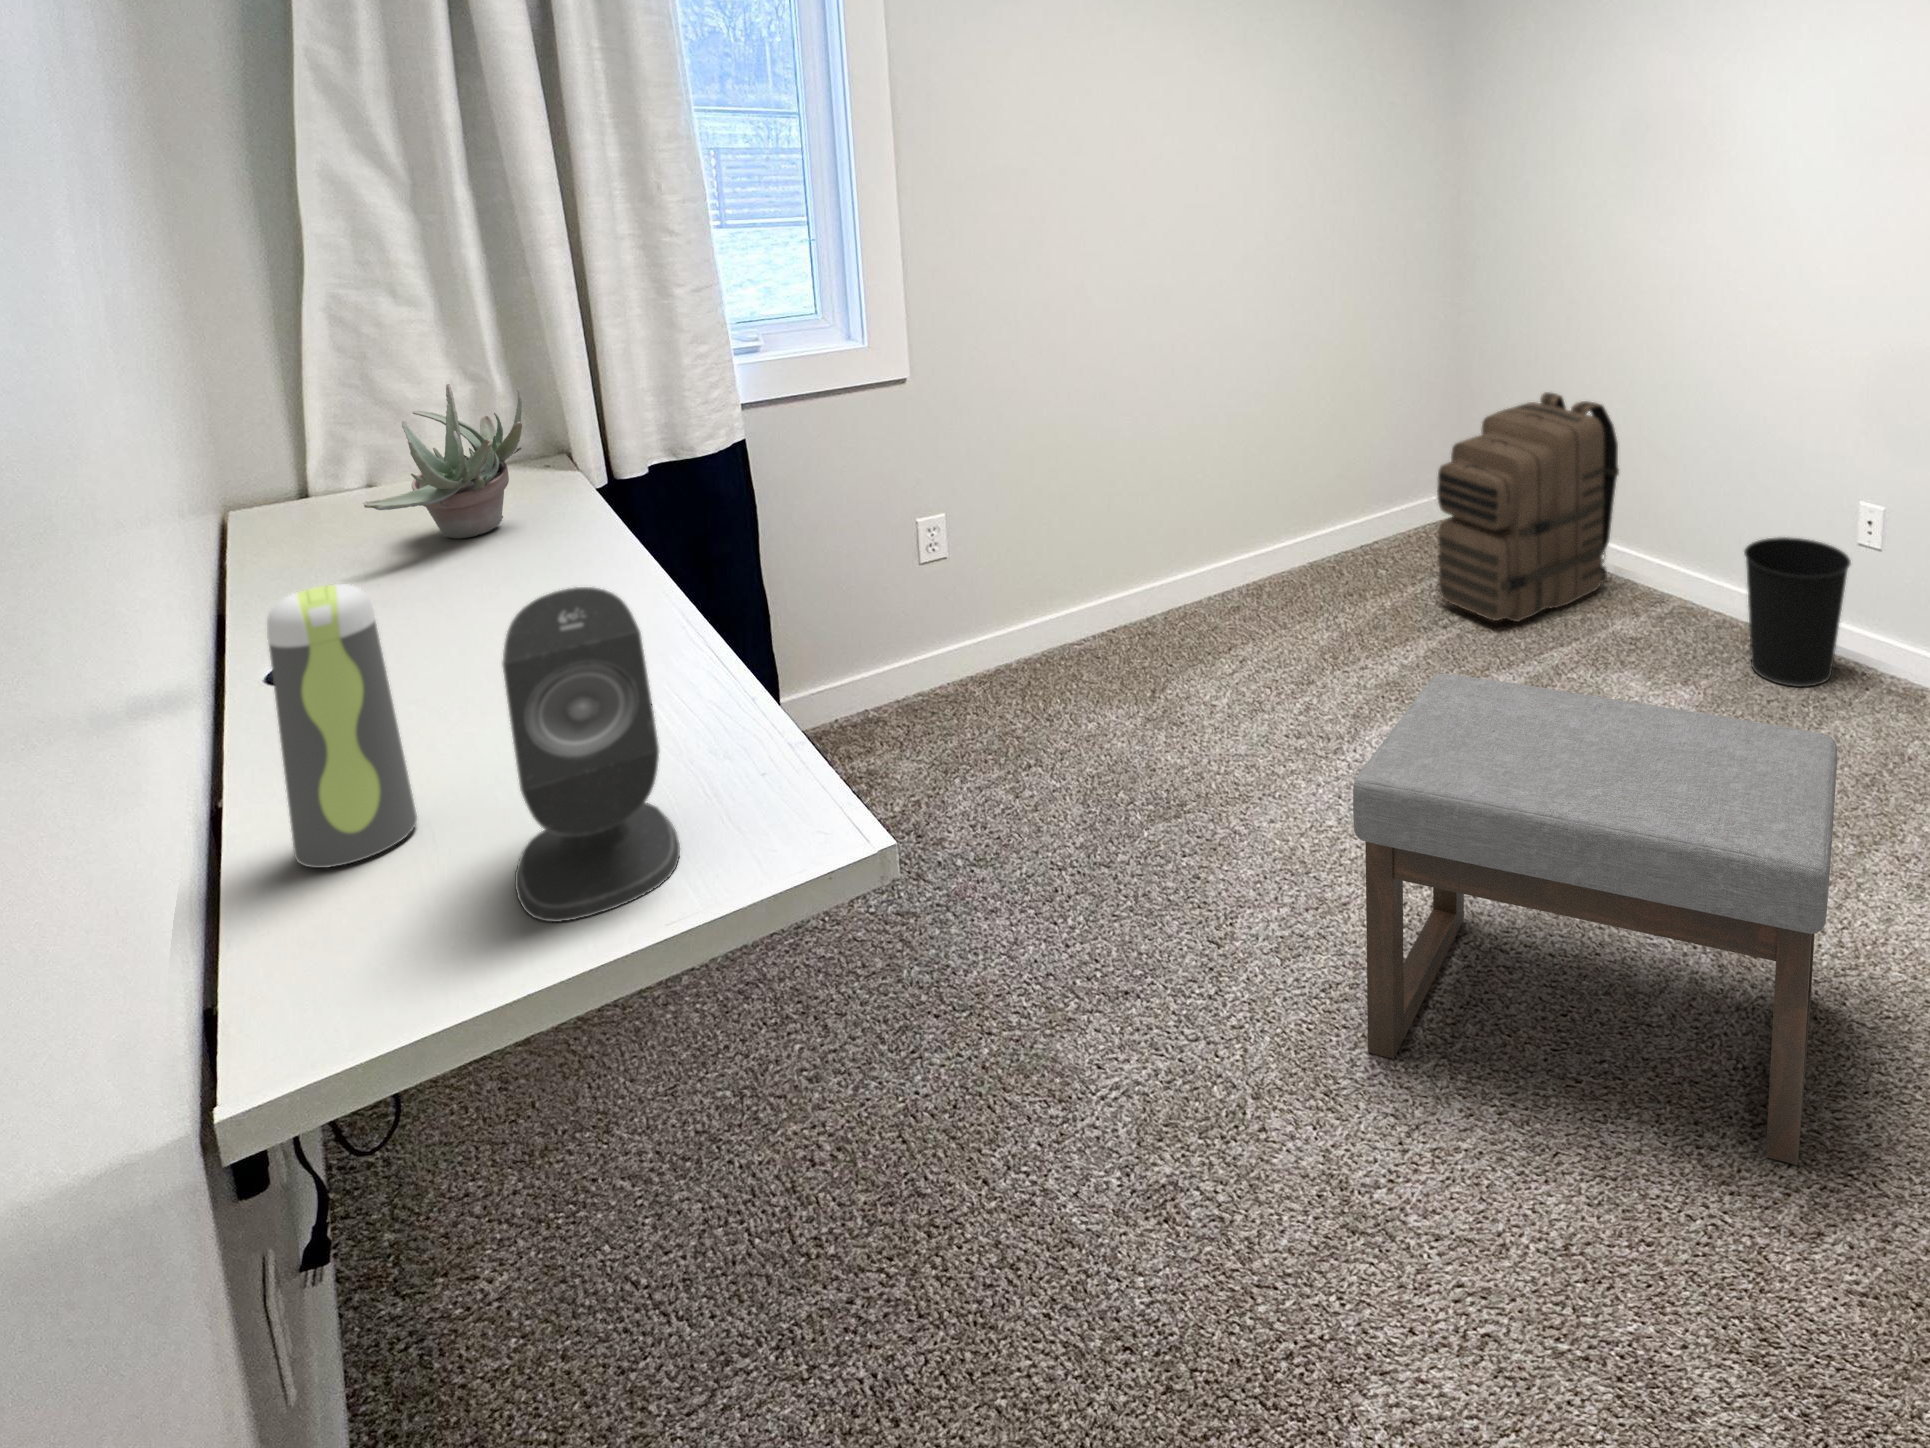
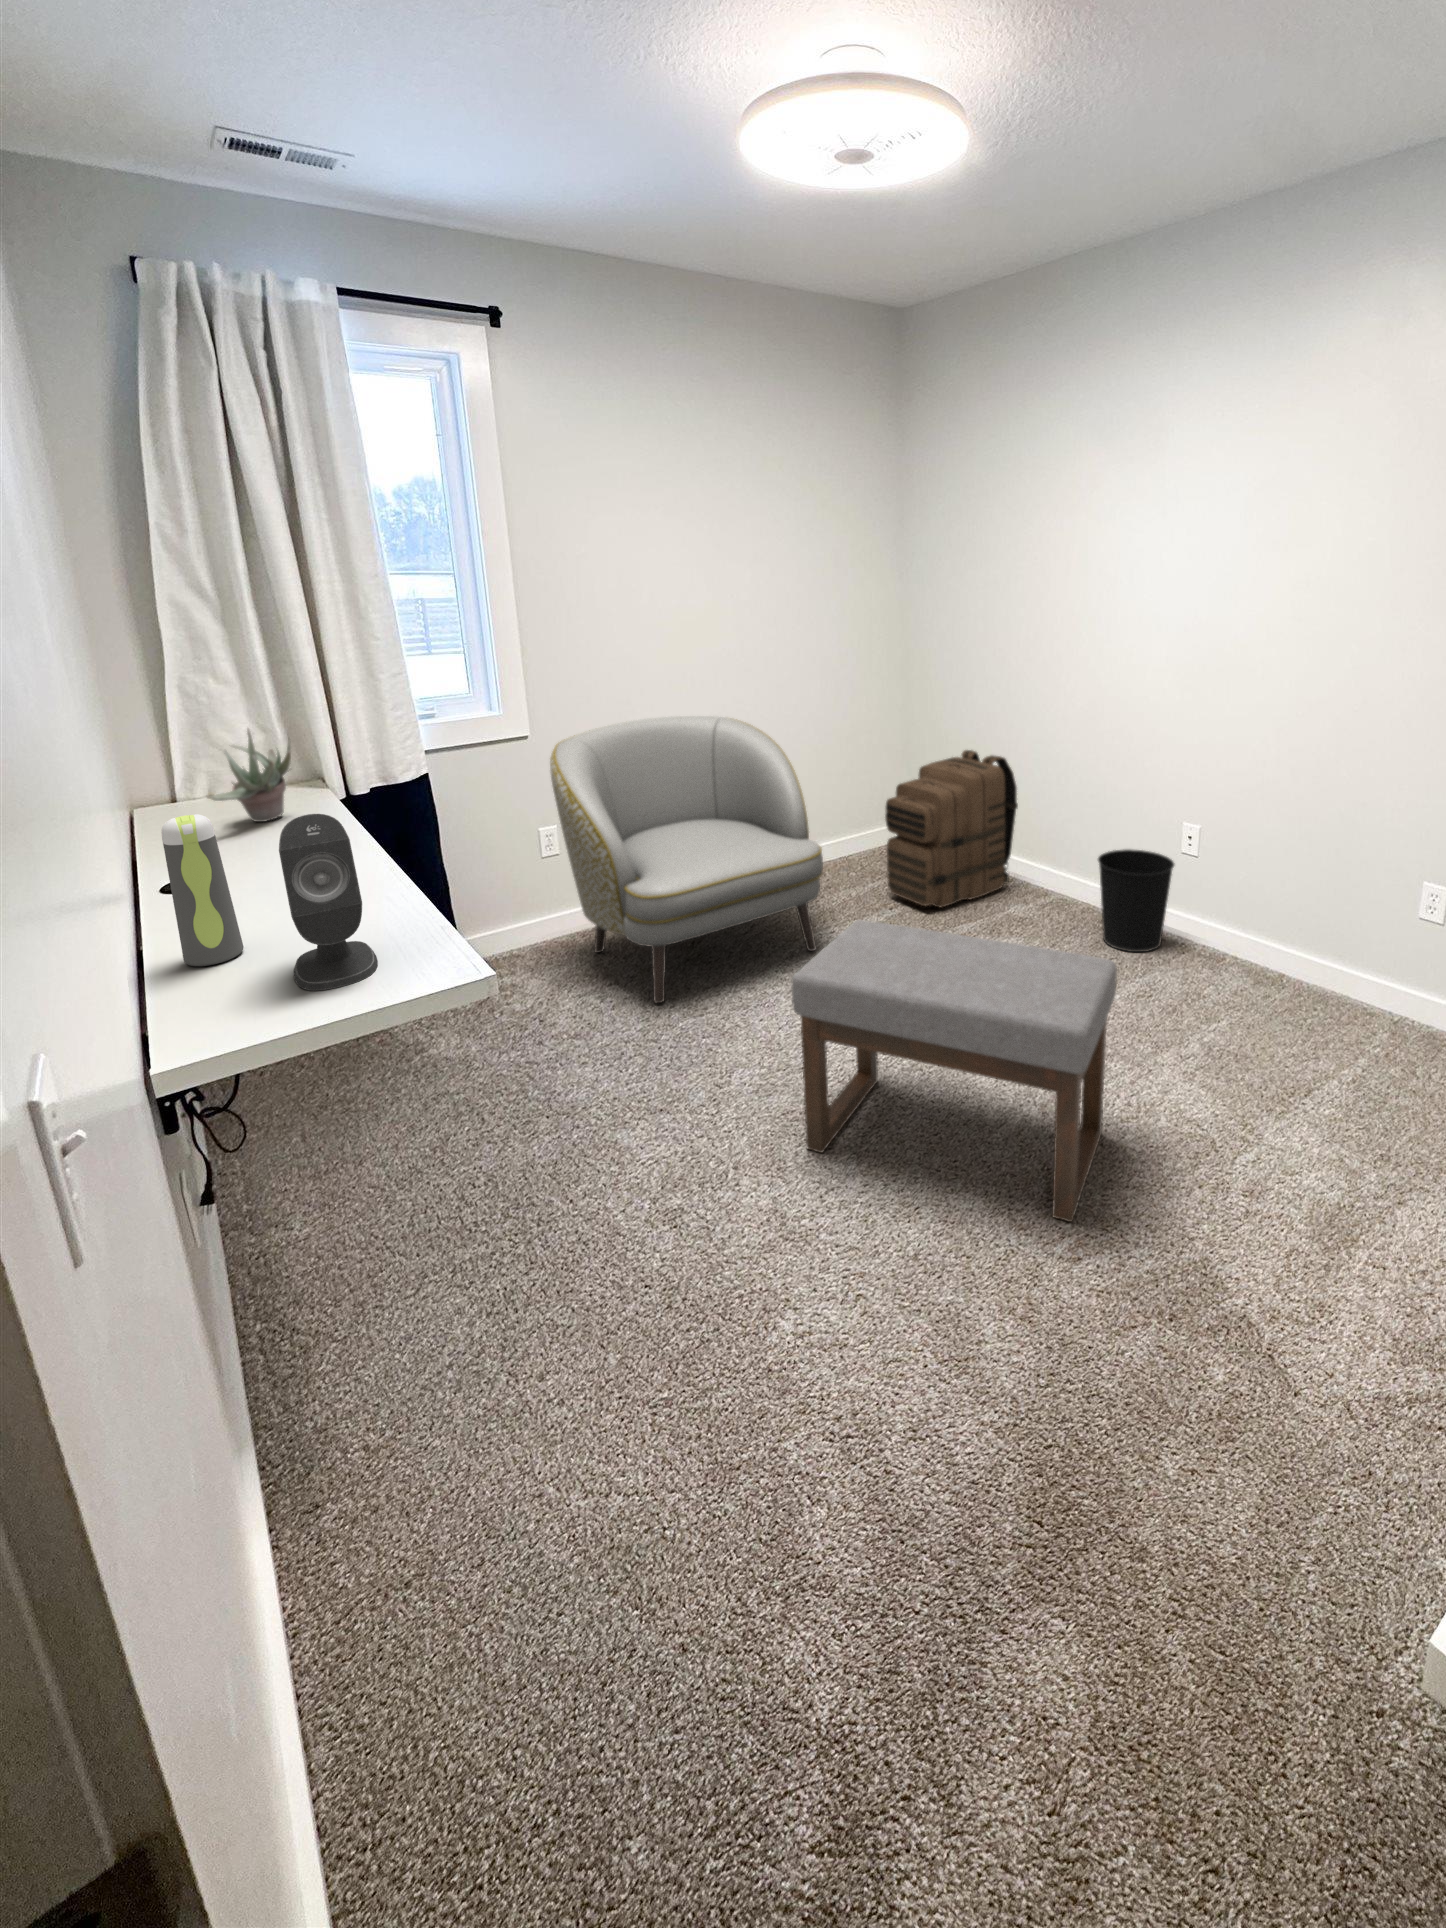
armchair: none [944,347,1358,796] -> present [550,716,823,1003]

